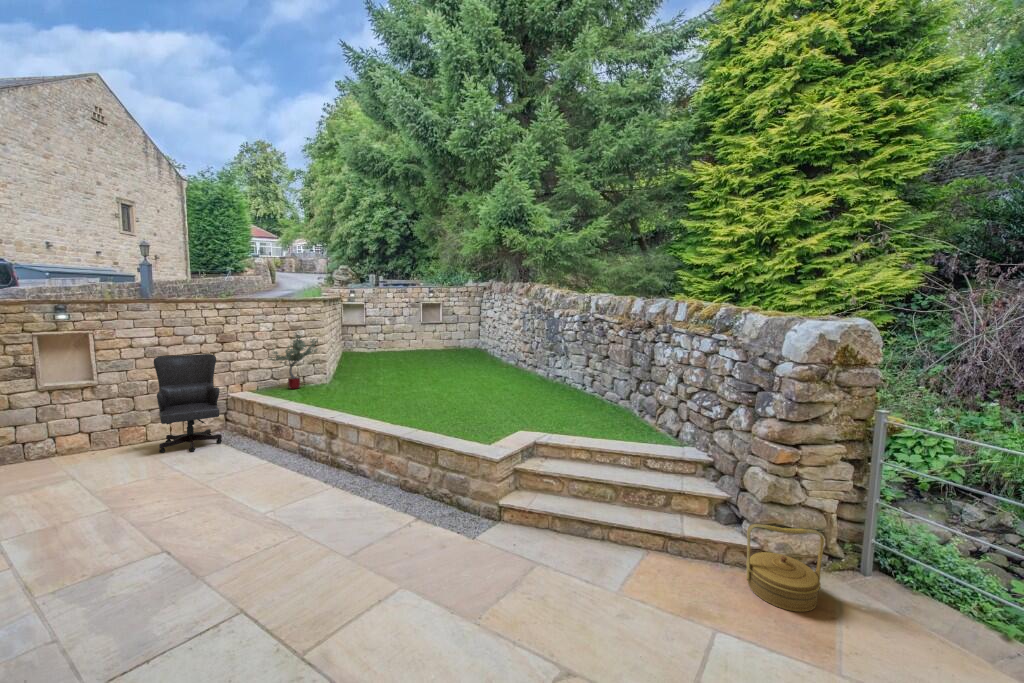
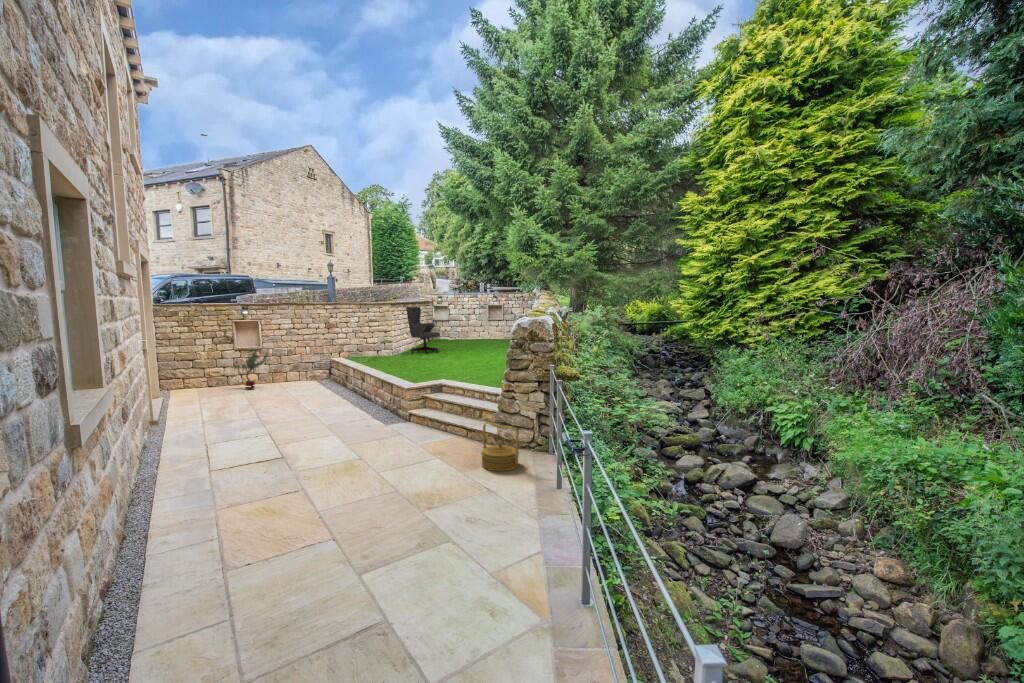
potted tree: present [268,332,318,389] -> present [231,348,268,390]
chair: present [154,354,222,453] -> present [406,307,440,354]

